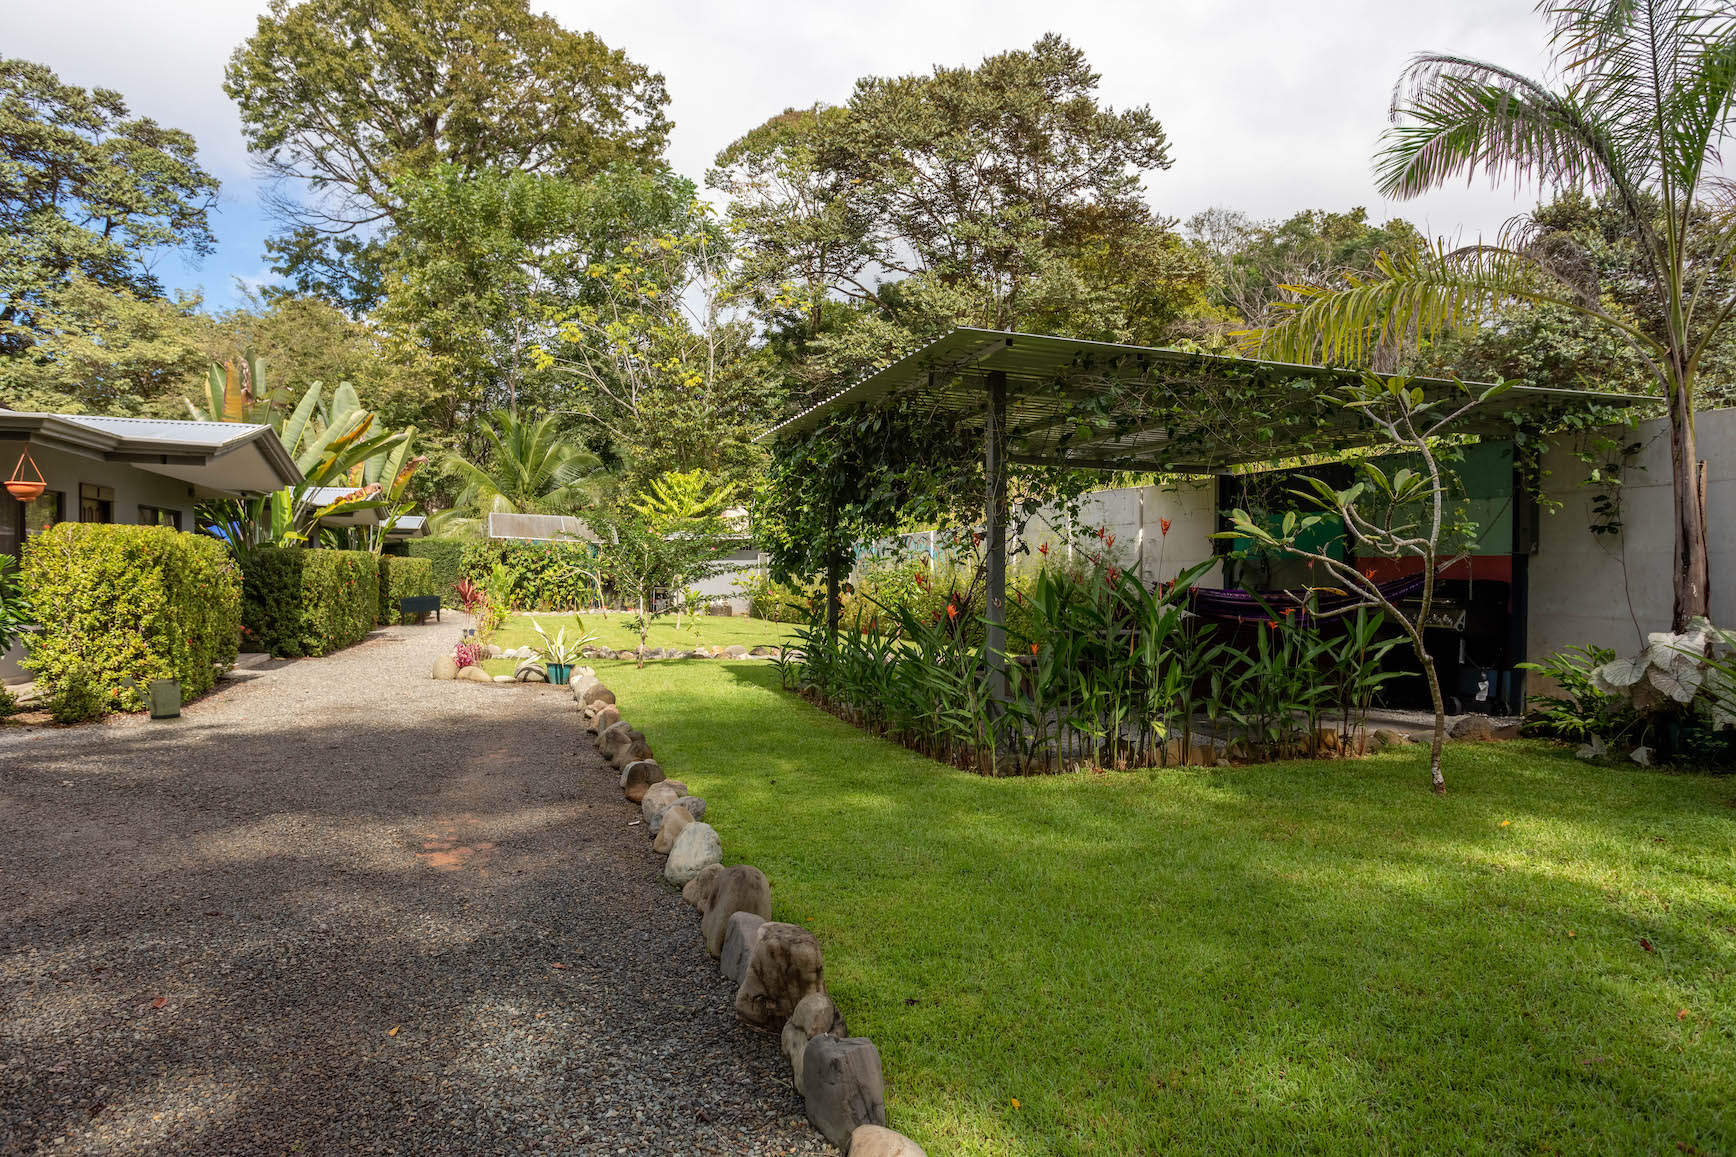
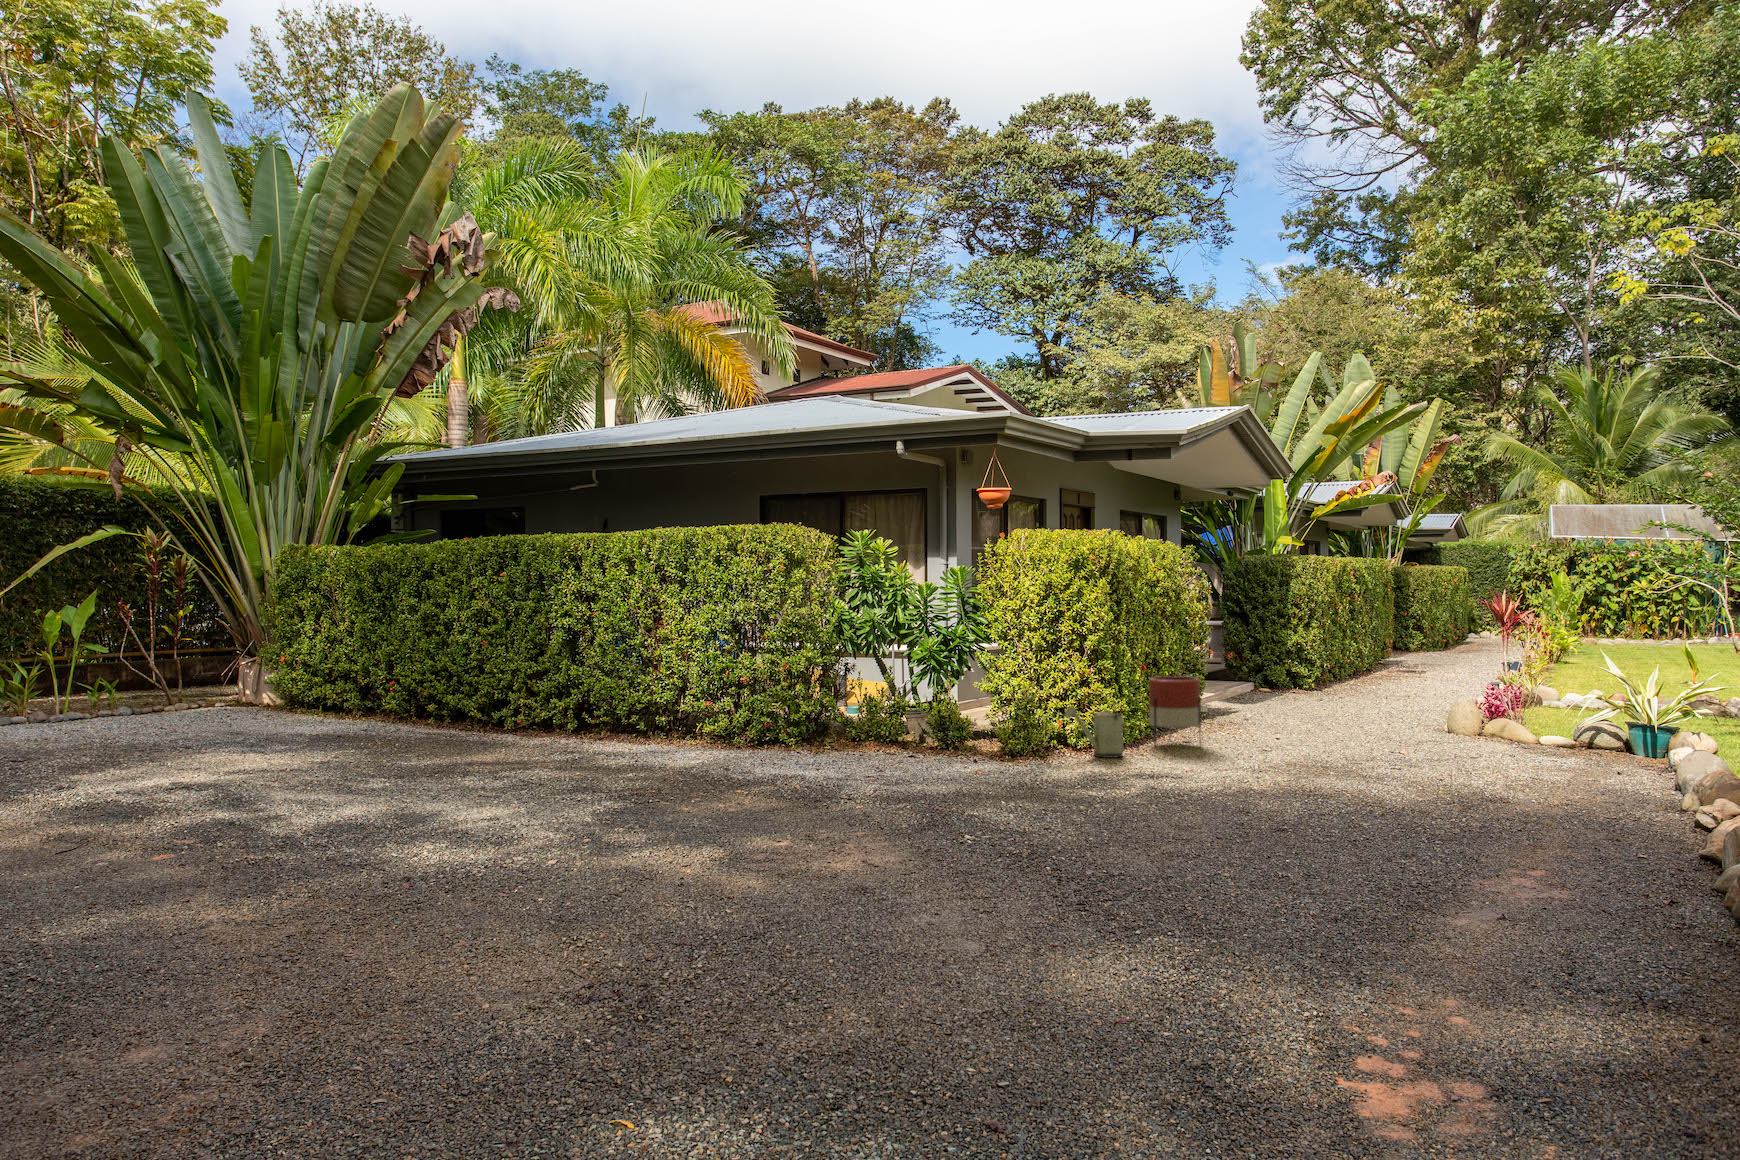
bench: present [400,595,441,626] -> none [1420,615,1476,655]
planter: none [199,647,249,707] -> present [1149,676,1201,746]

